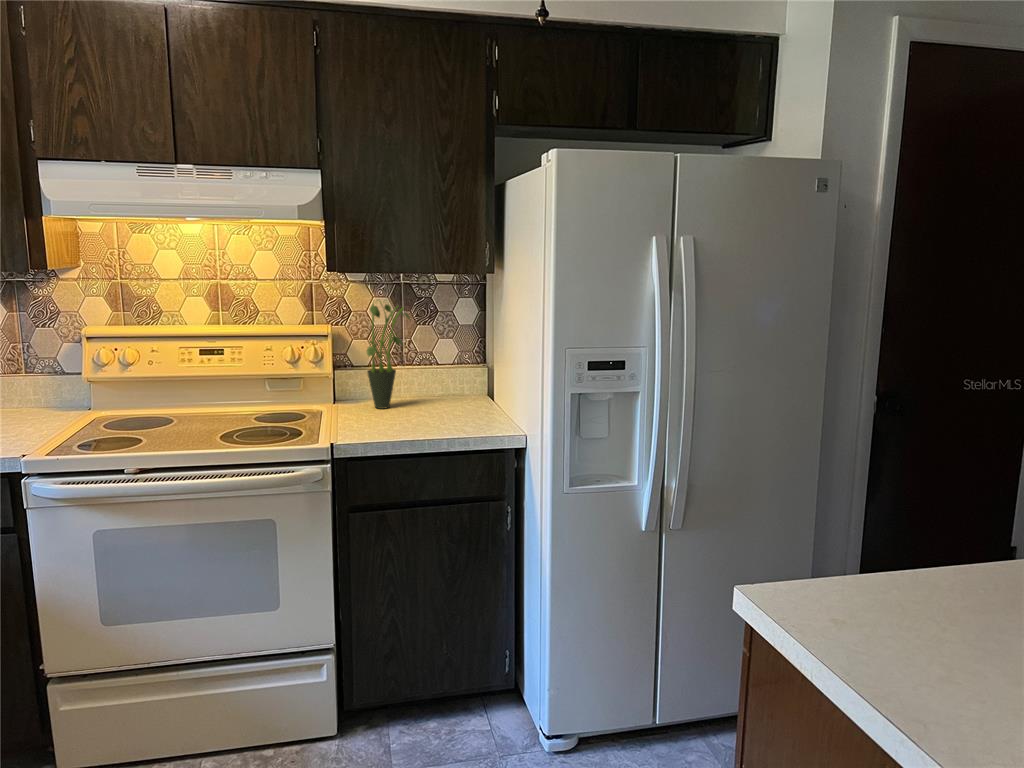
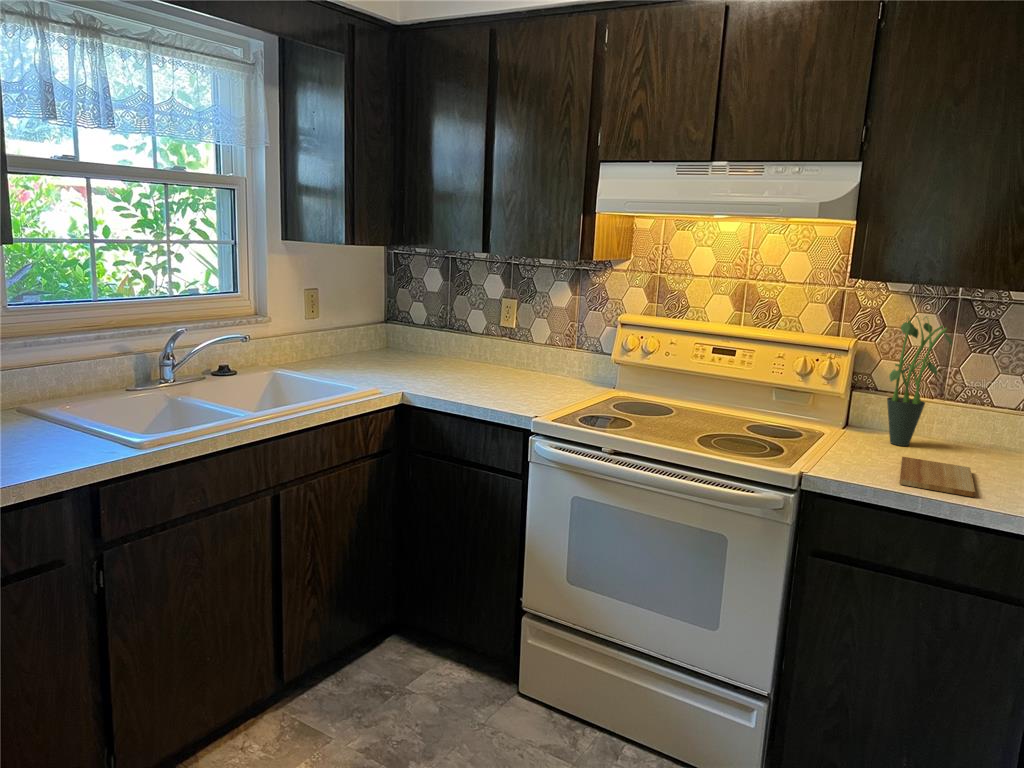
cutting board: none [394,414,458,438] -> present [900,457,975,497]

